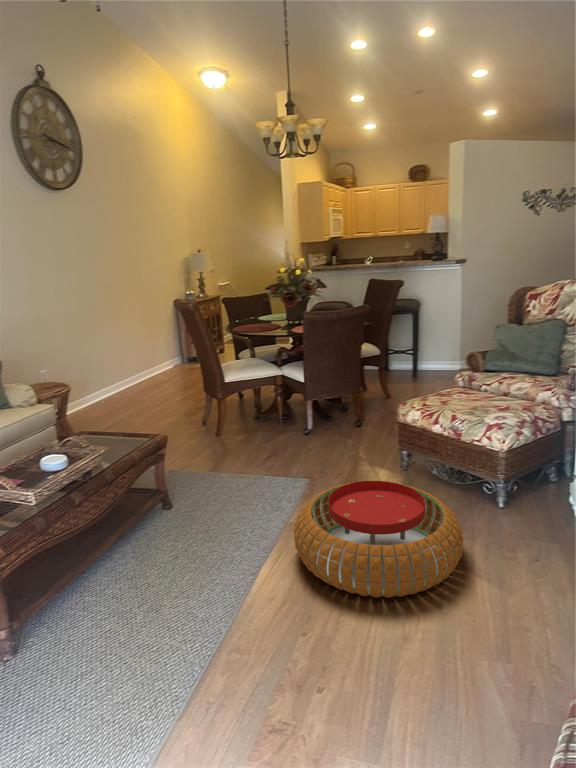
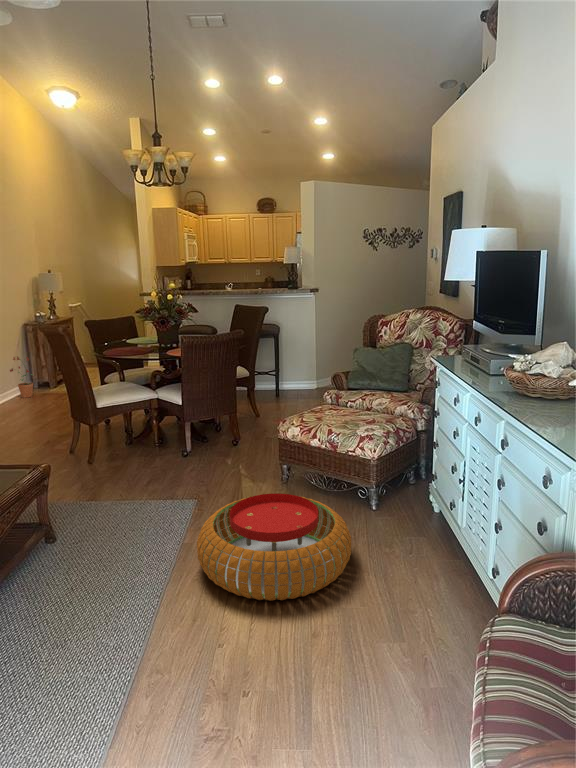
potted plant: none [163,332,185,370] -> present [10,356,33,398]

